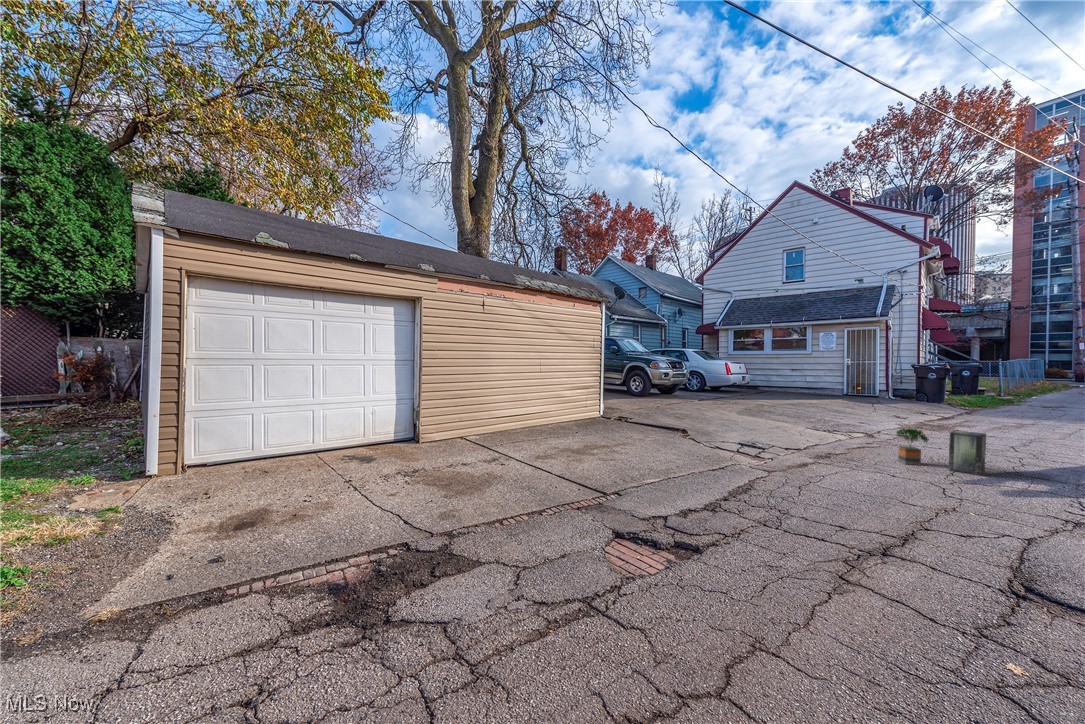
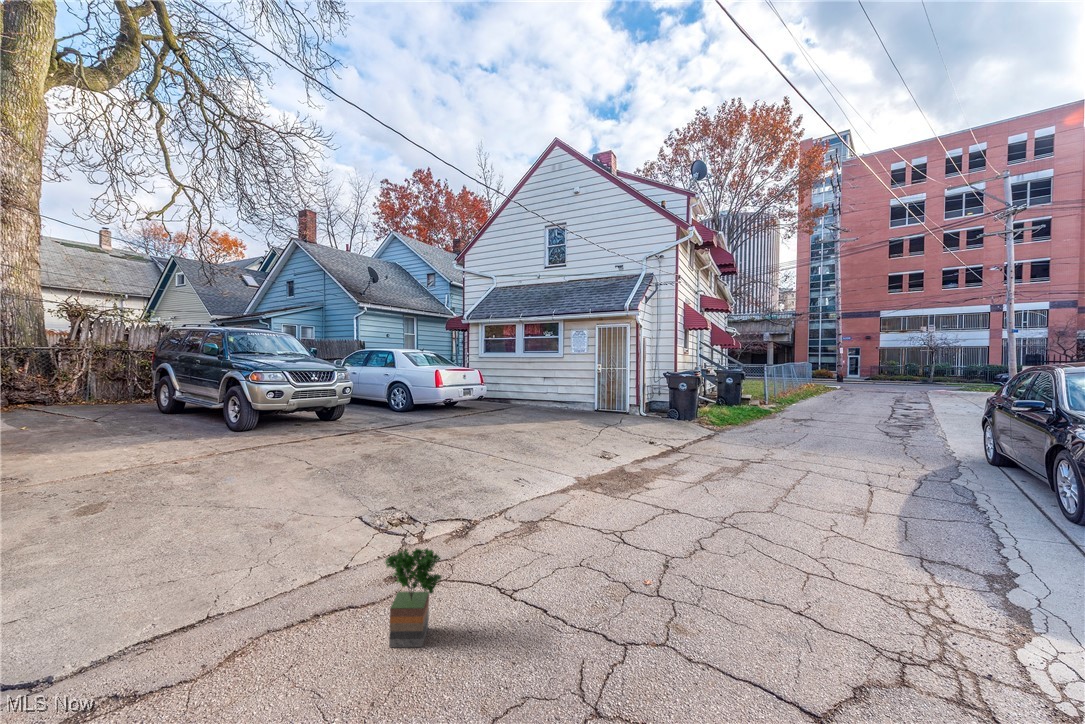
storage box: present [949,430,986,475] -> none [458,554,543,695]

